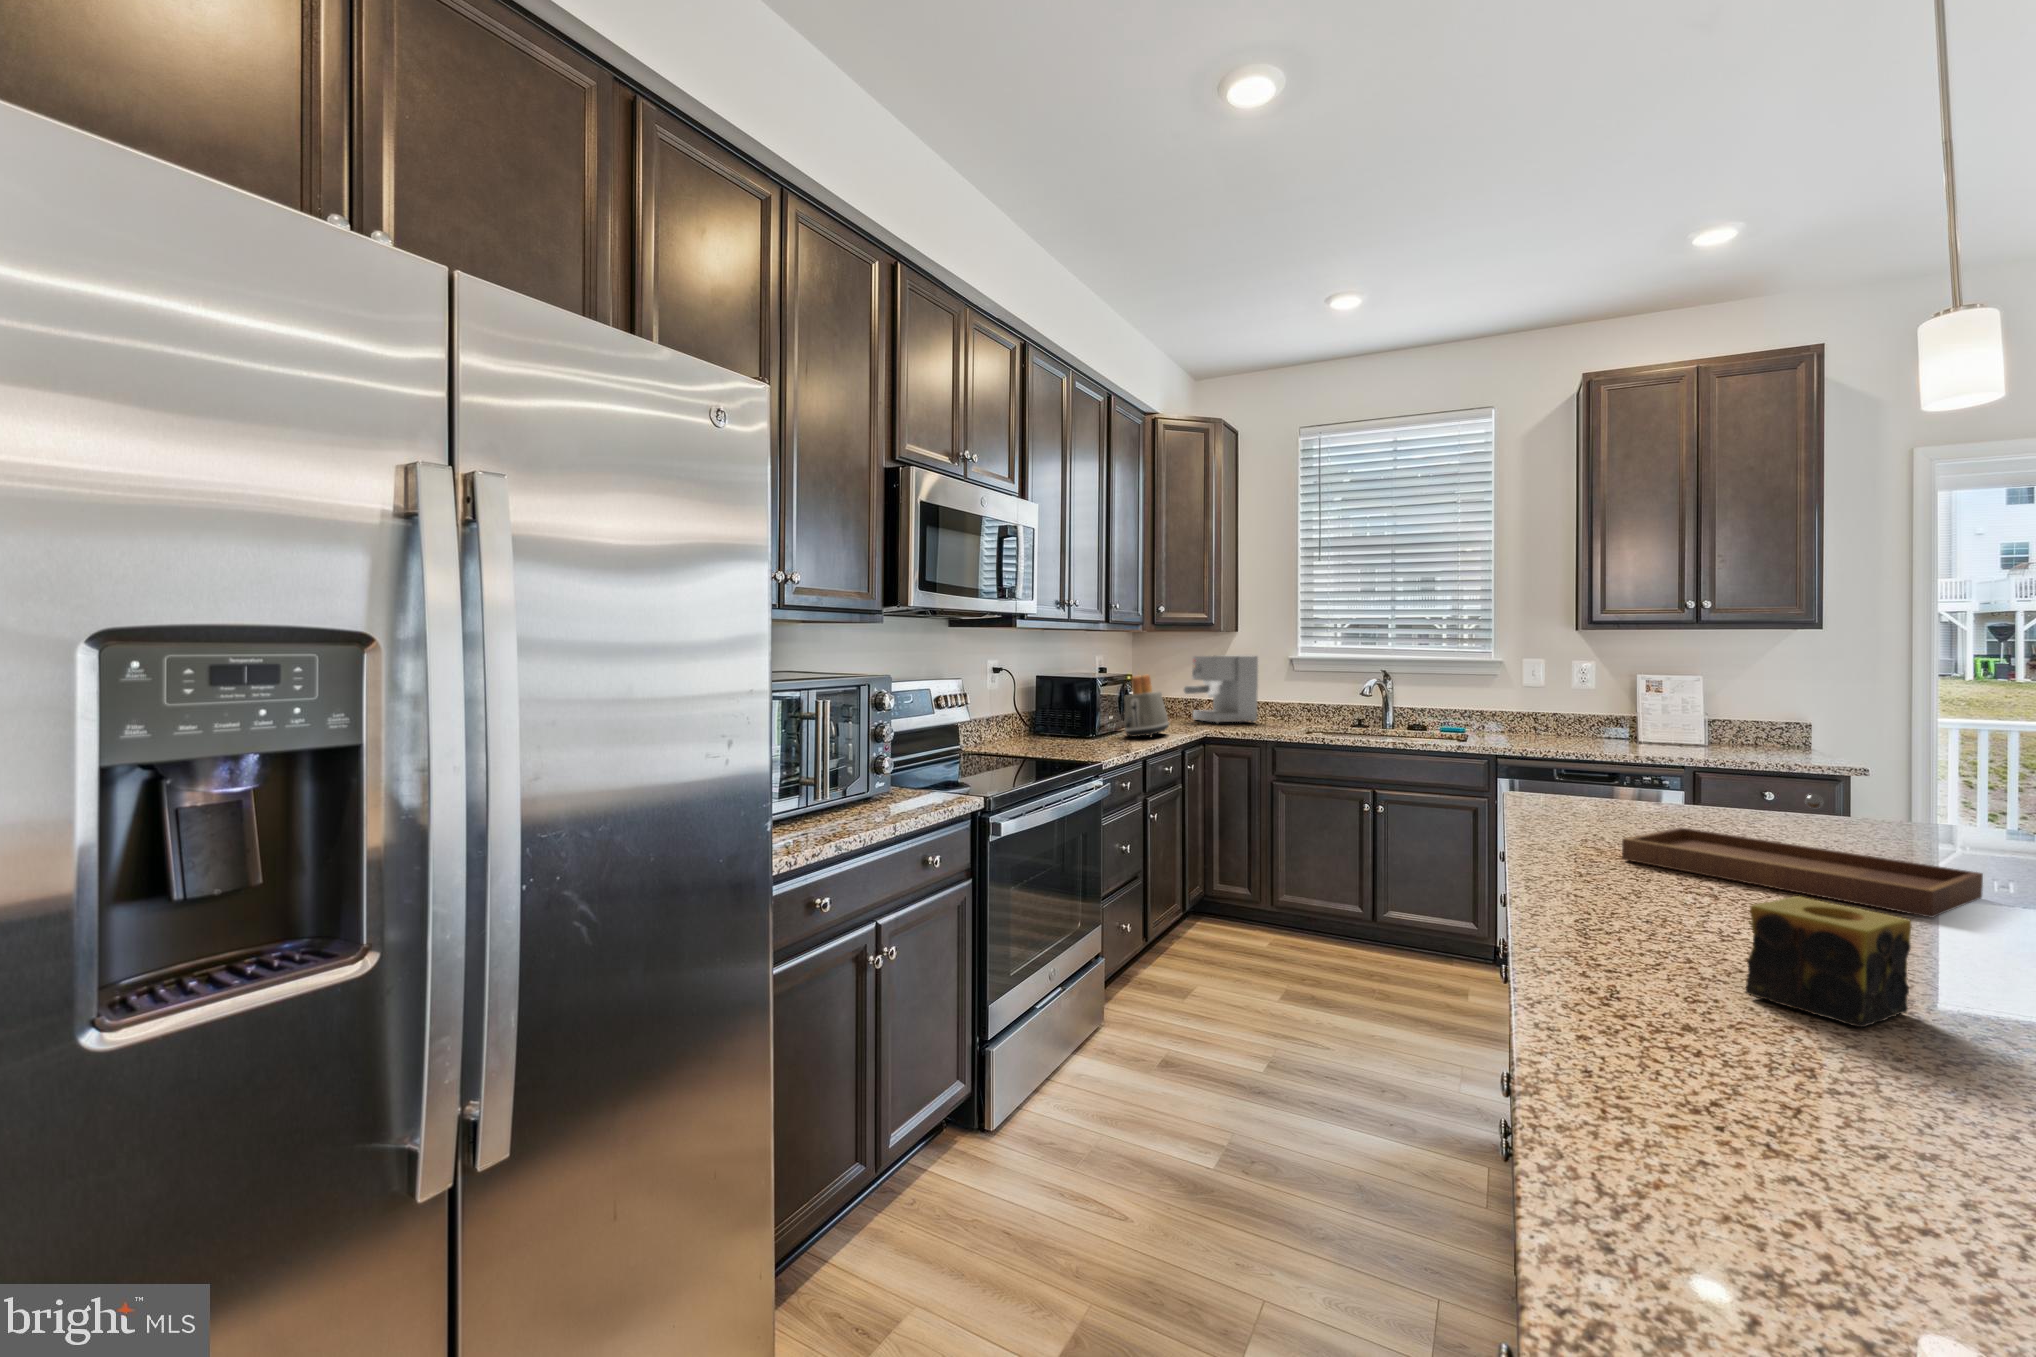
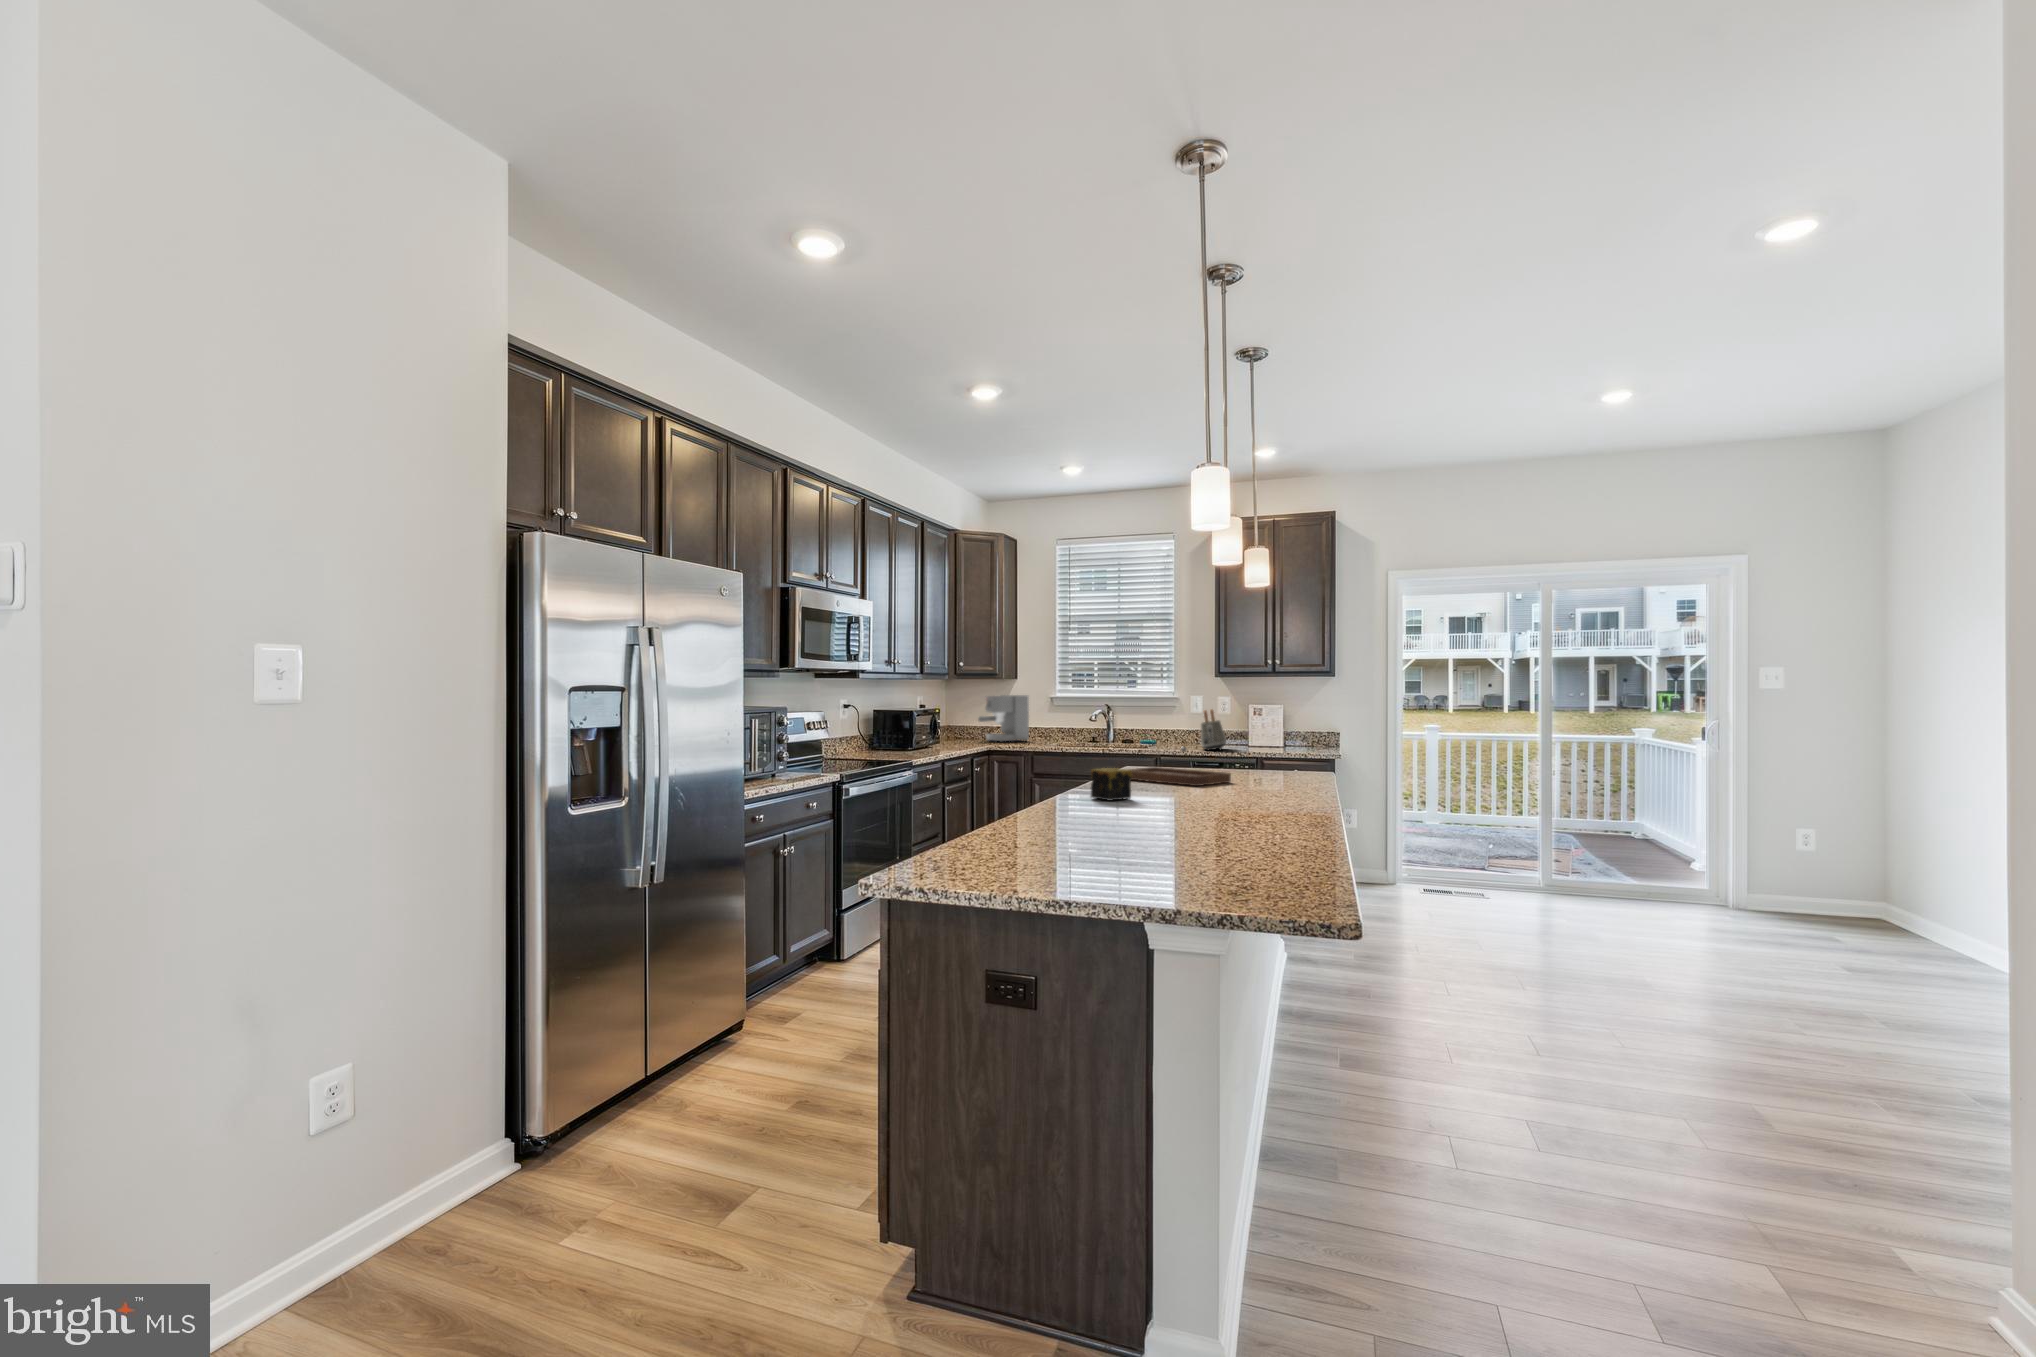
toaster: present [1124,675,1169,737] -> present [1201,709,1226,750]

